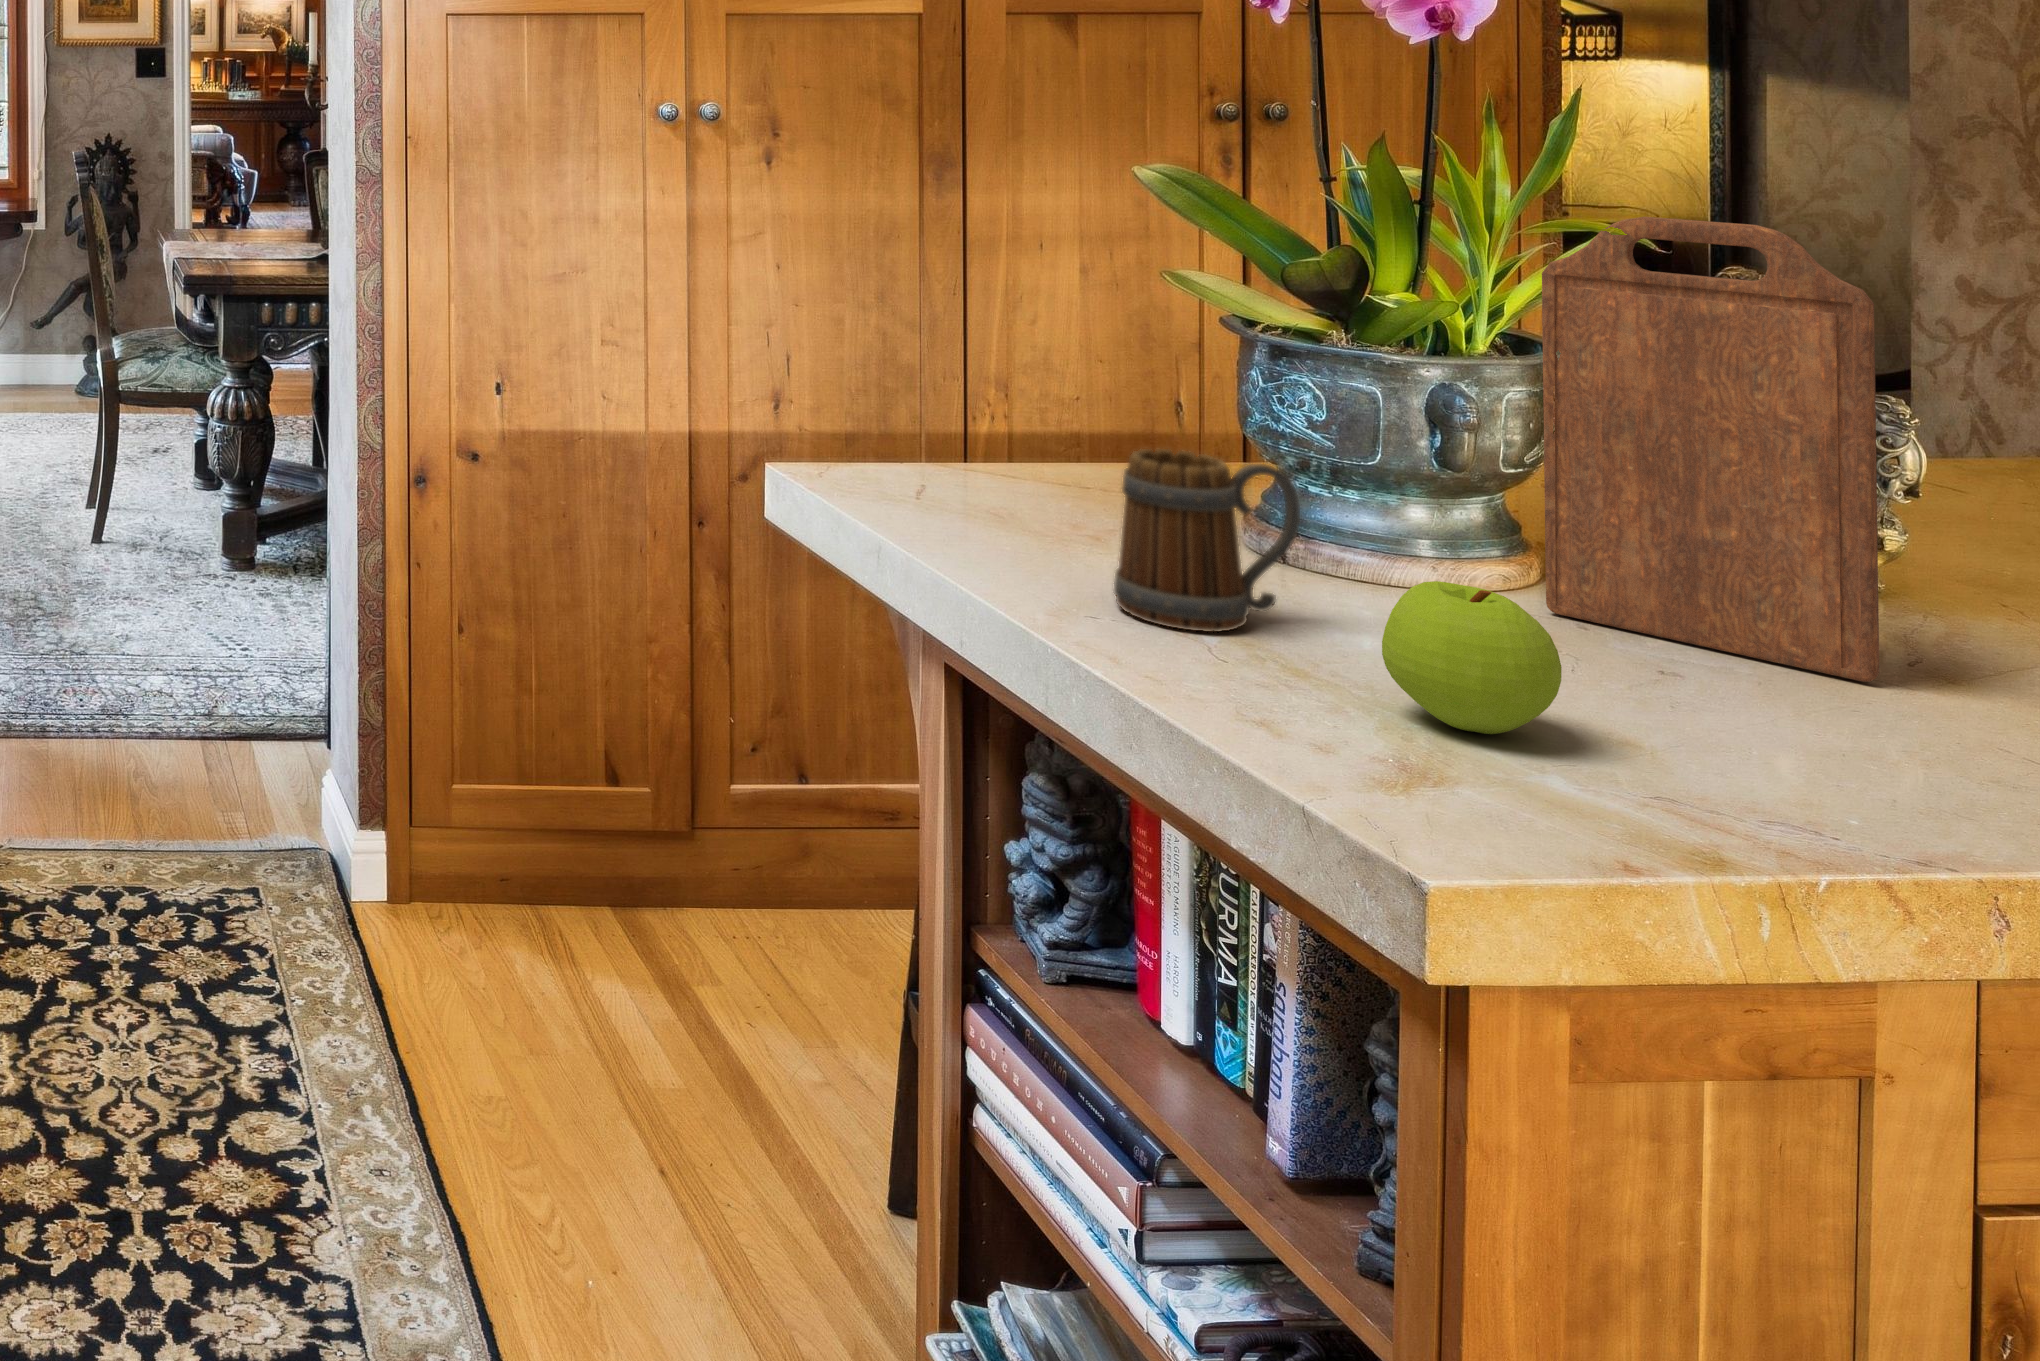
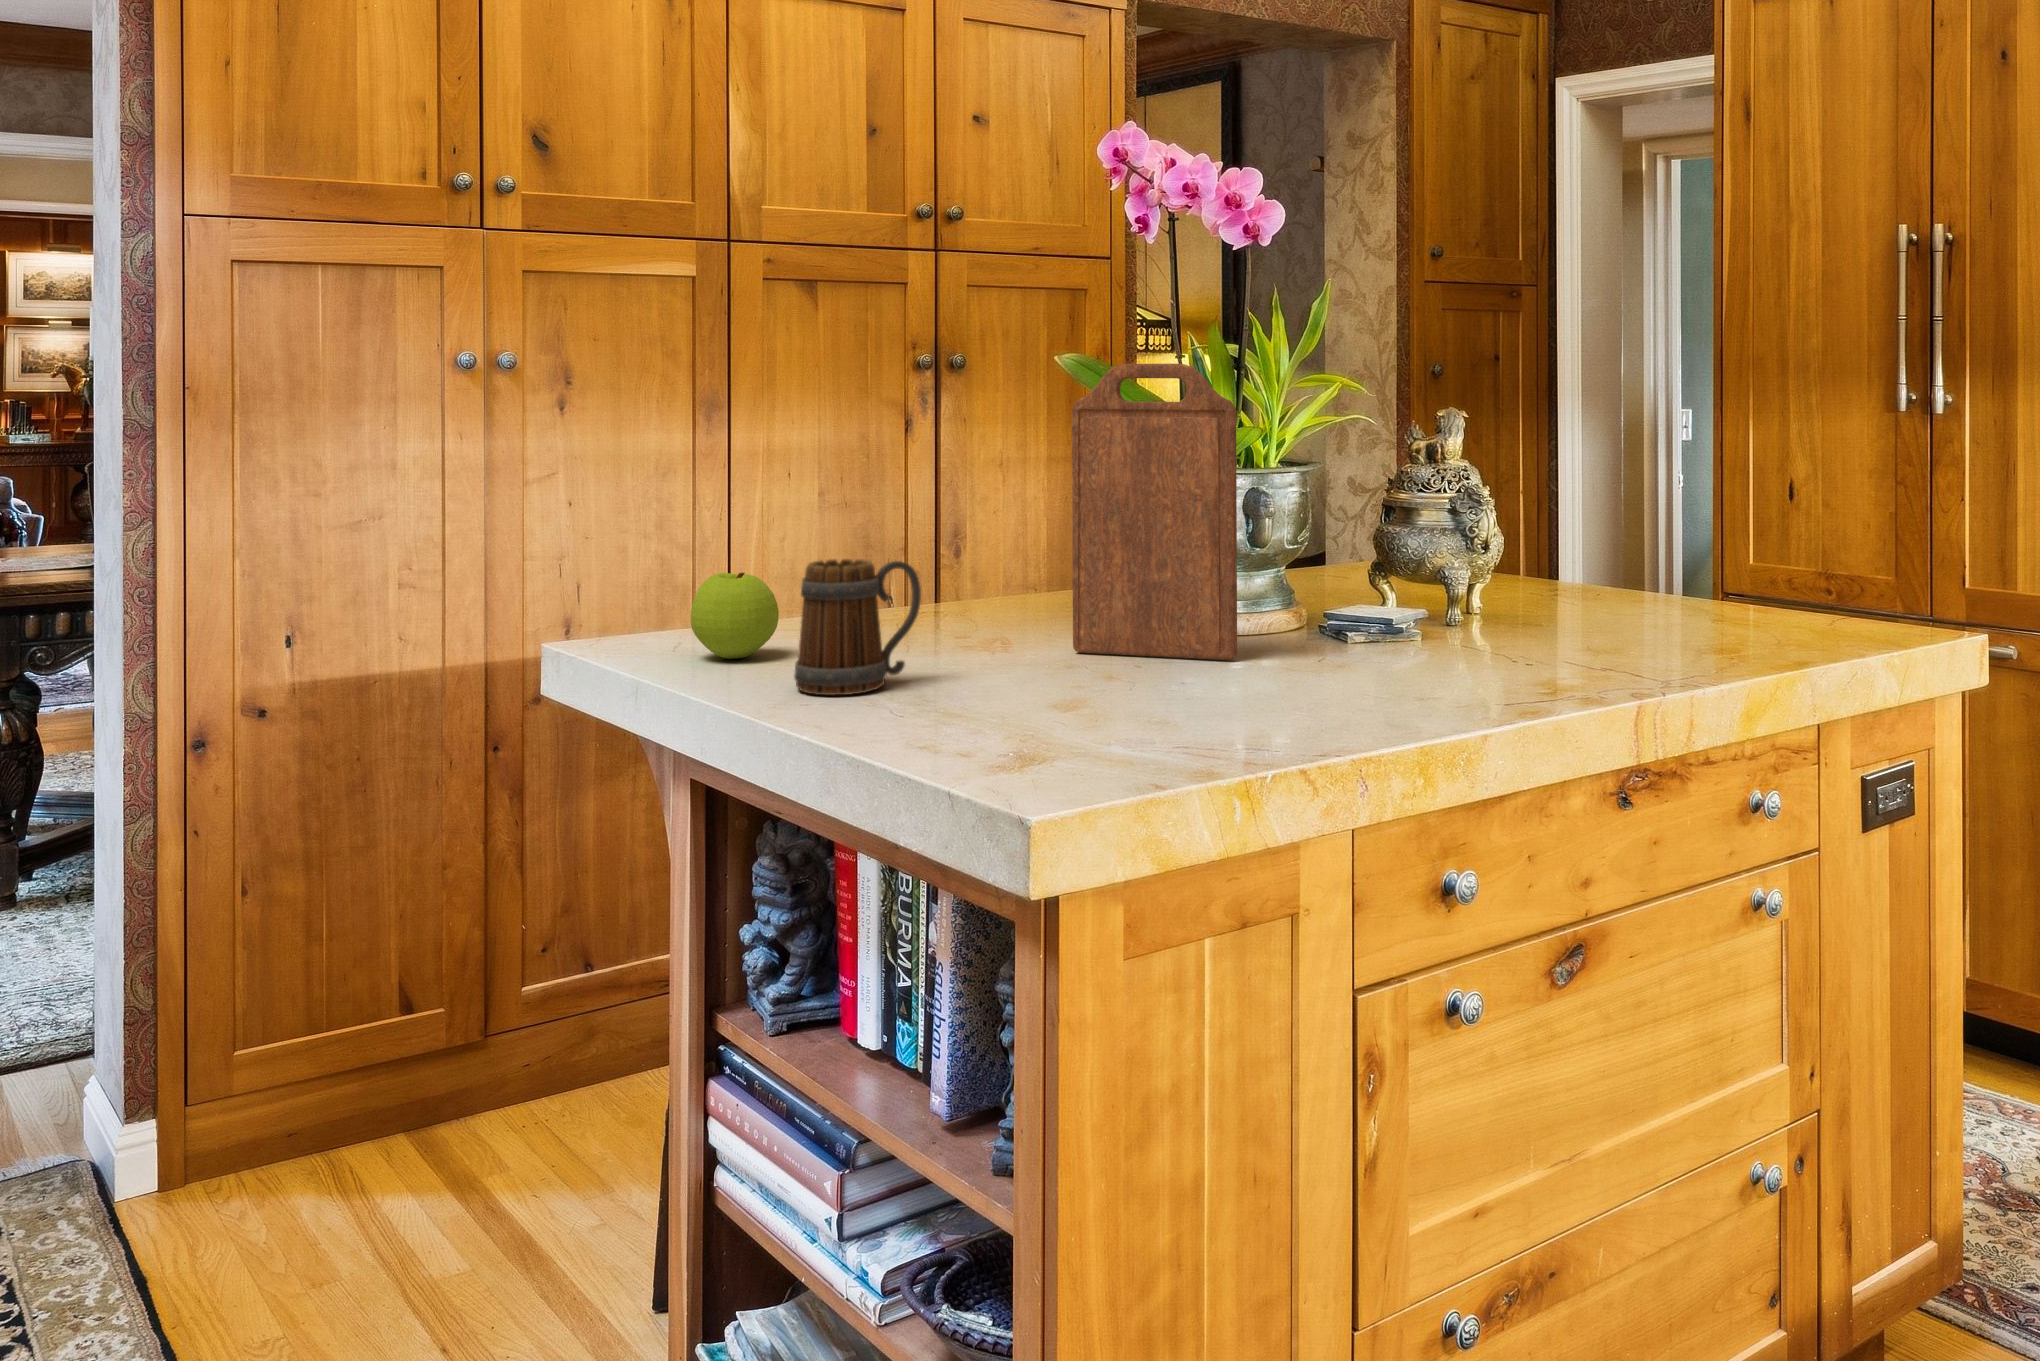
apple: present [1382,581,1562,734] -> present [690,573,779,659]

